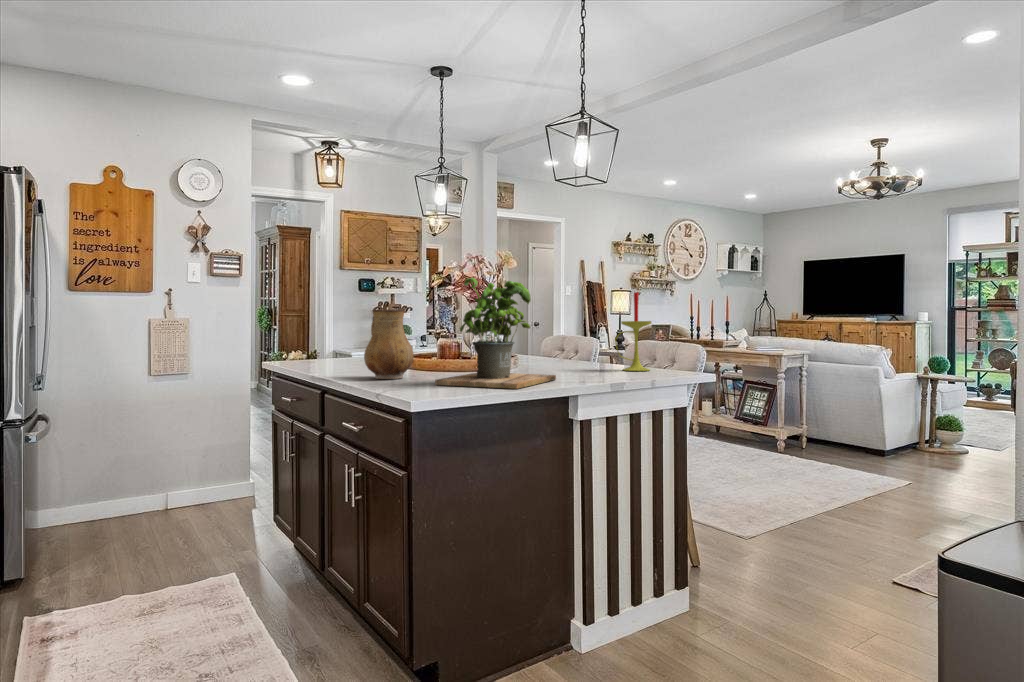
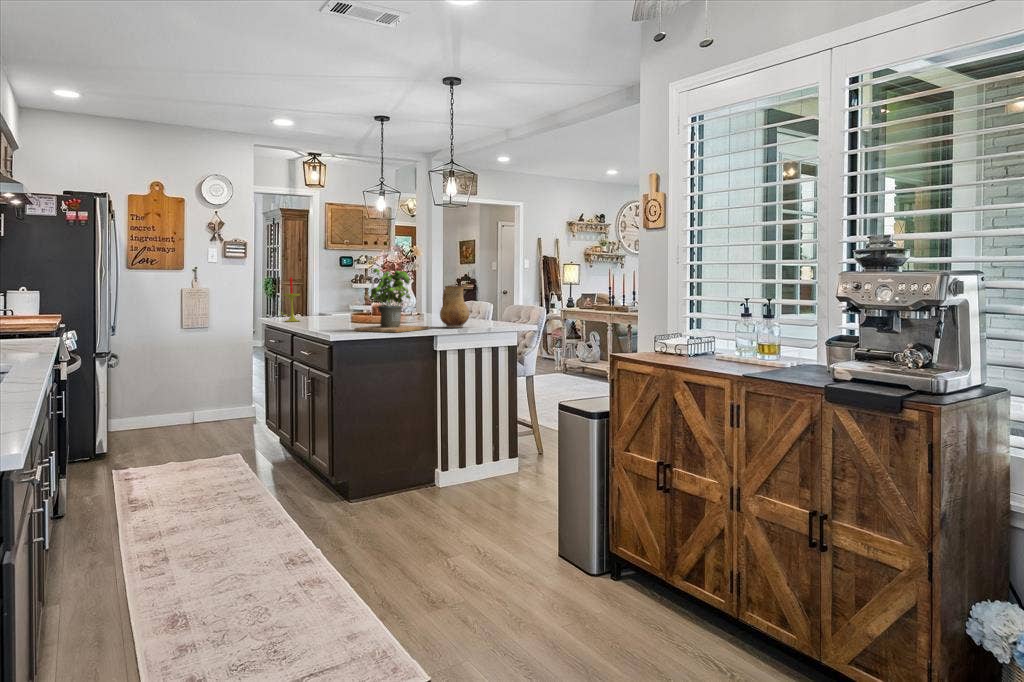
candle: present [615,292,652,371] -> present [278,278,300,322]
ceramic pitcher: present [364,309,414,379] -> present [440,286,469,328]

